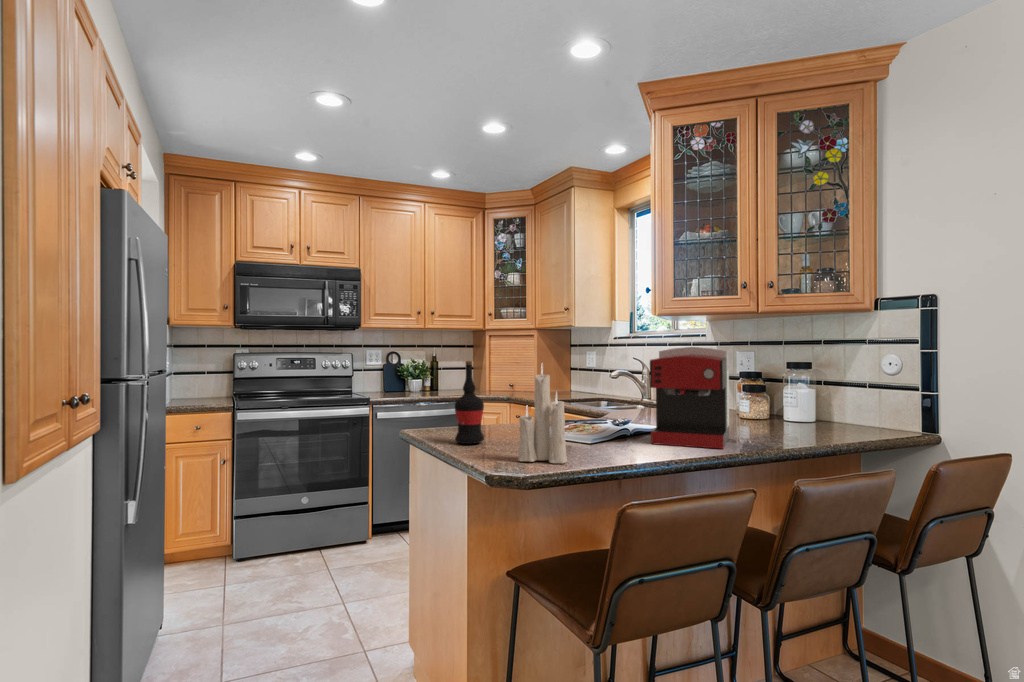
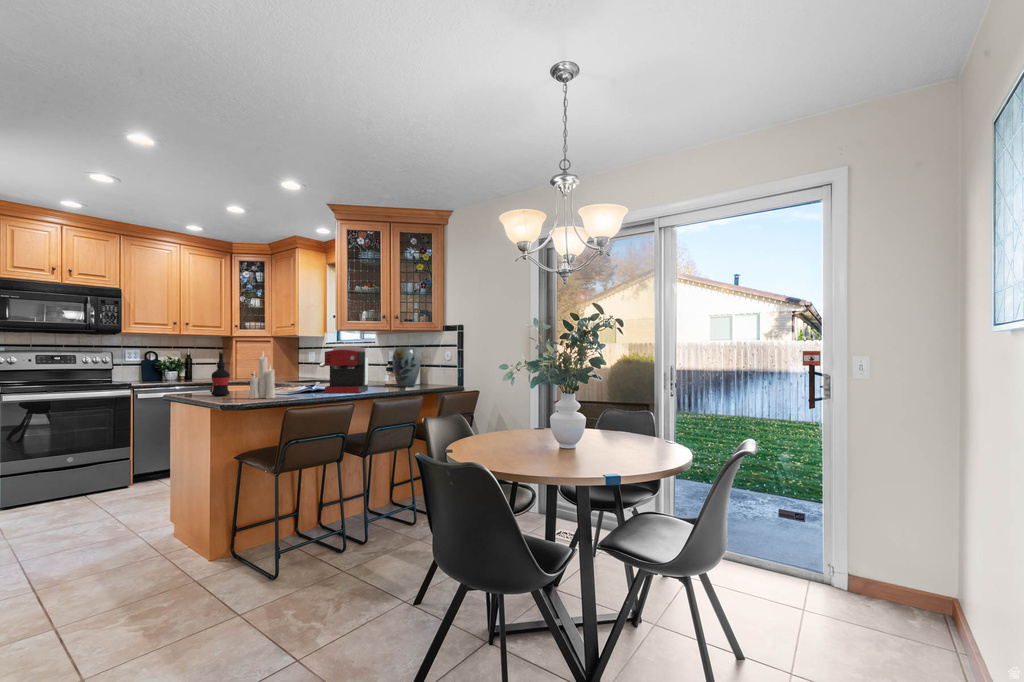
vase: none [761,346,824,428] -> present [392,347,421,387]

